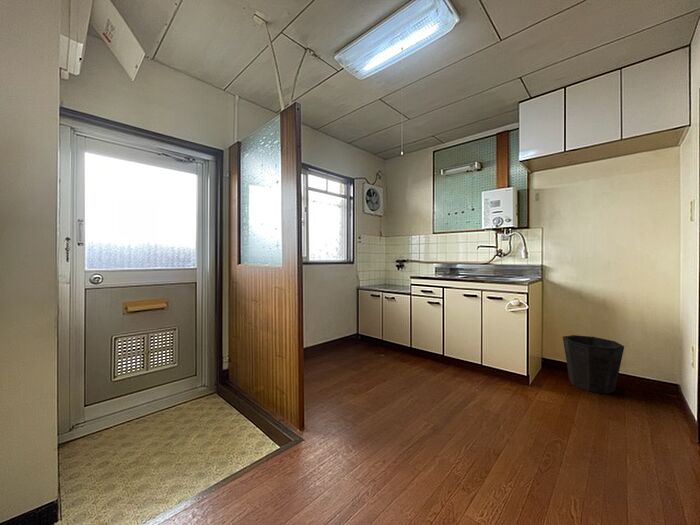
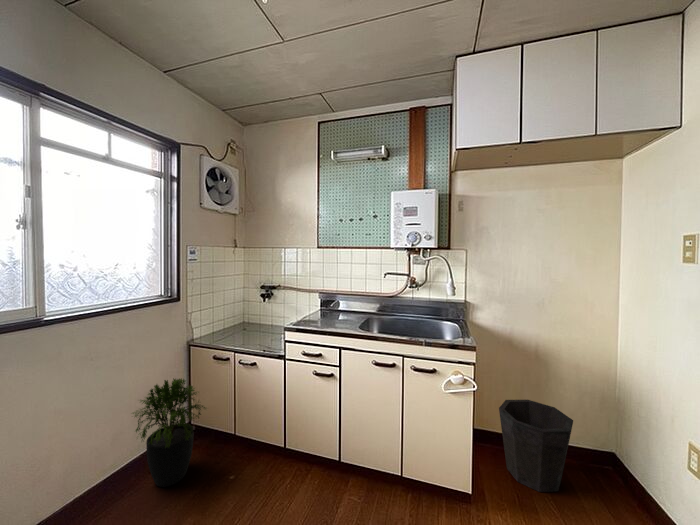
potted plant: none [336,299,370,353] -> present [133,379,206,487]

